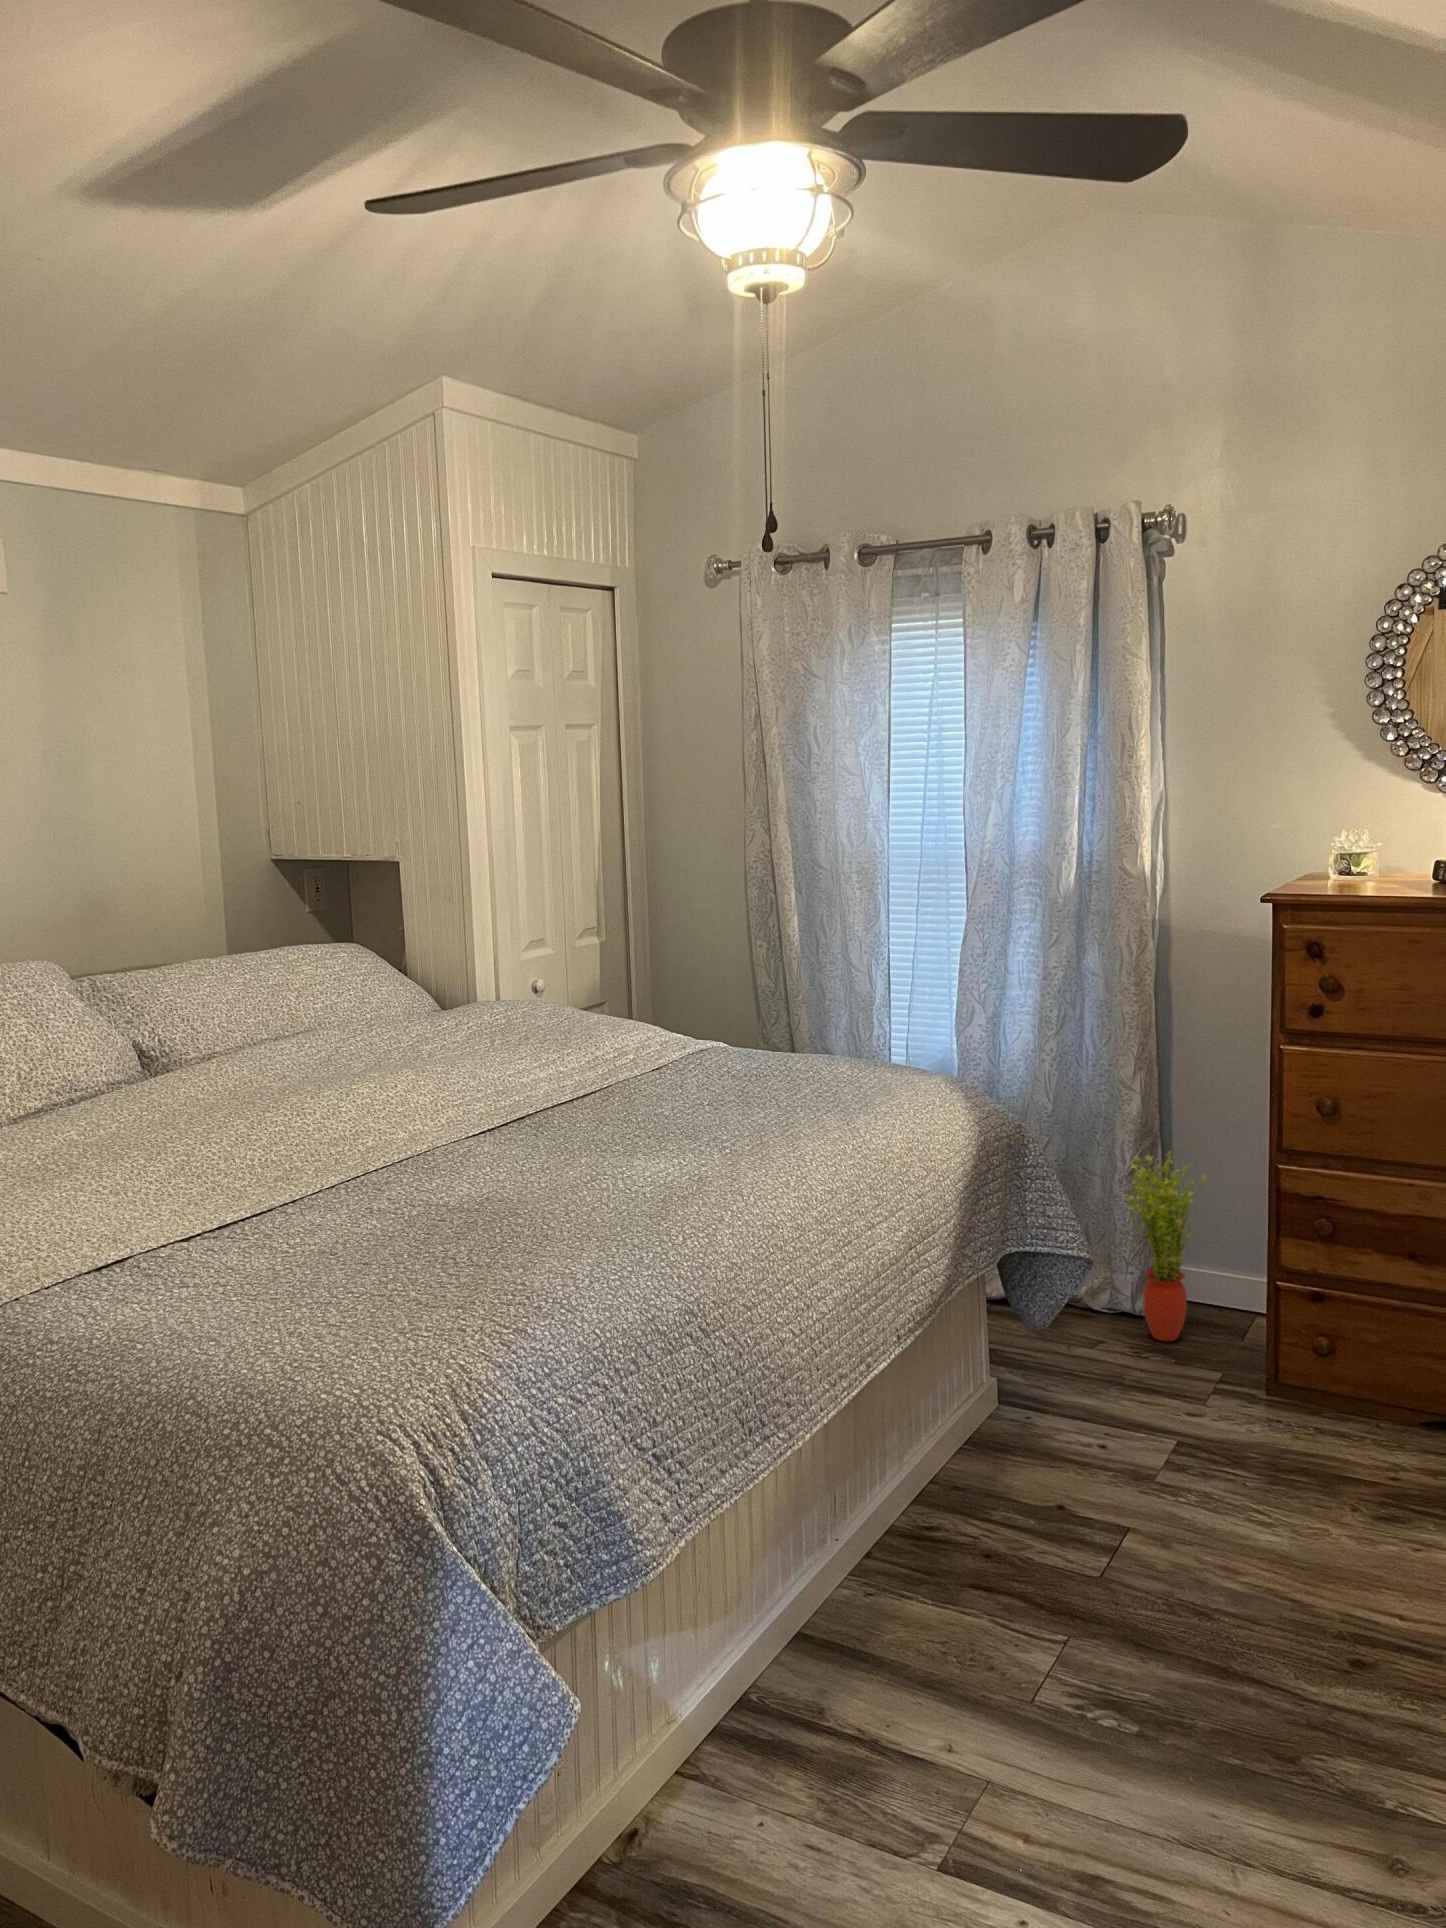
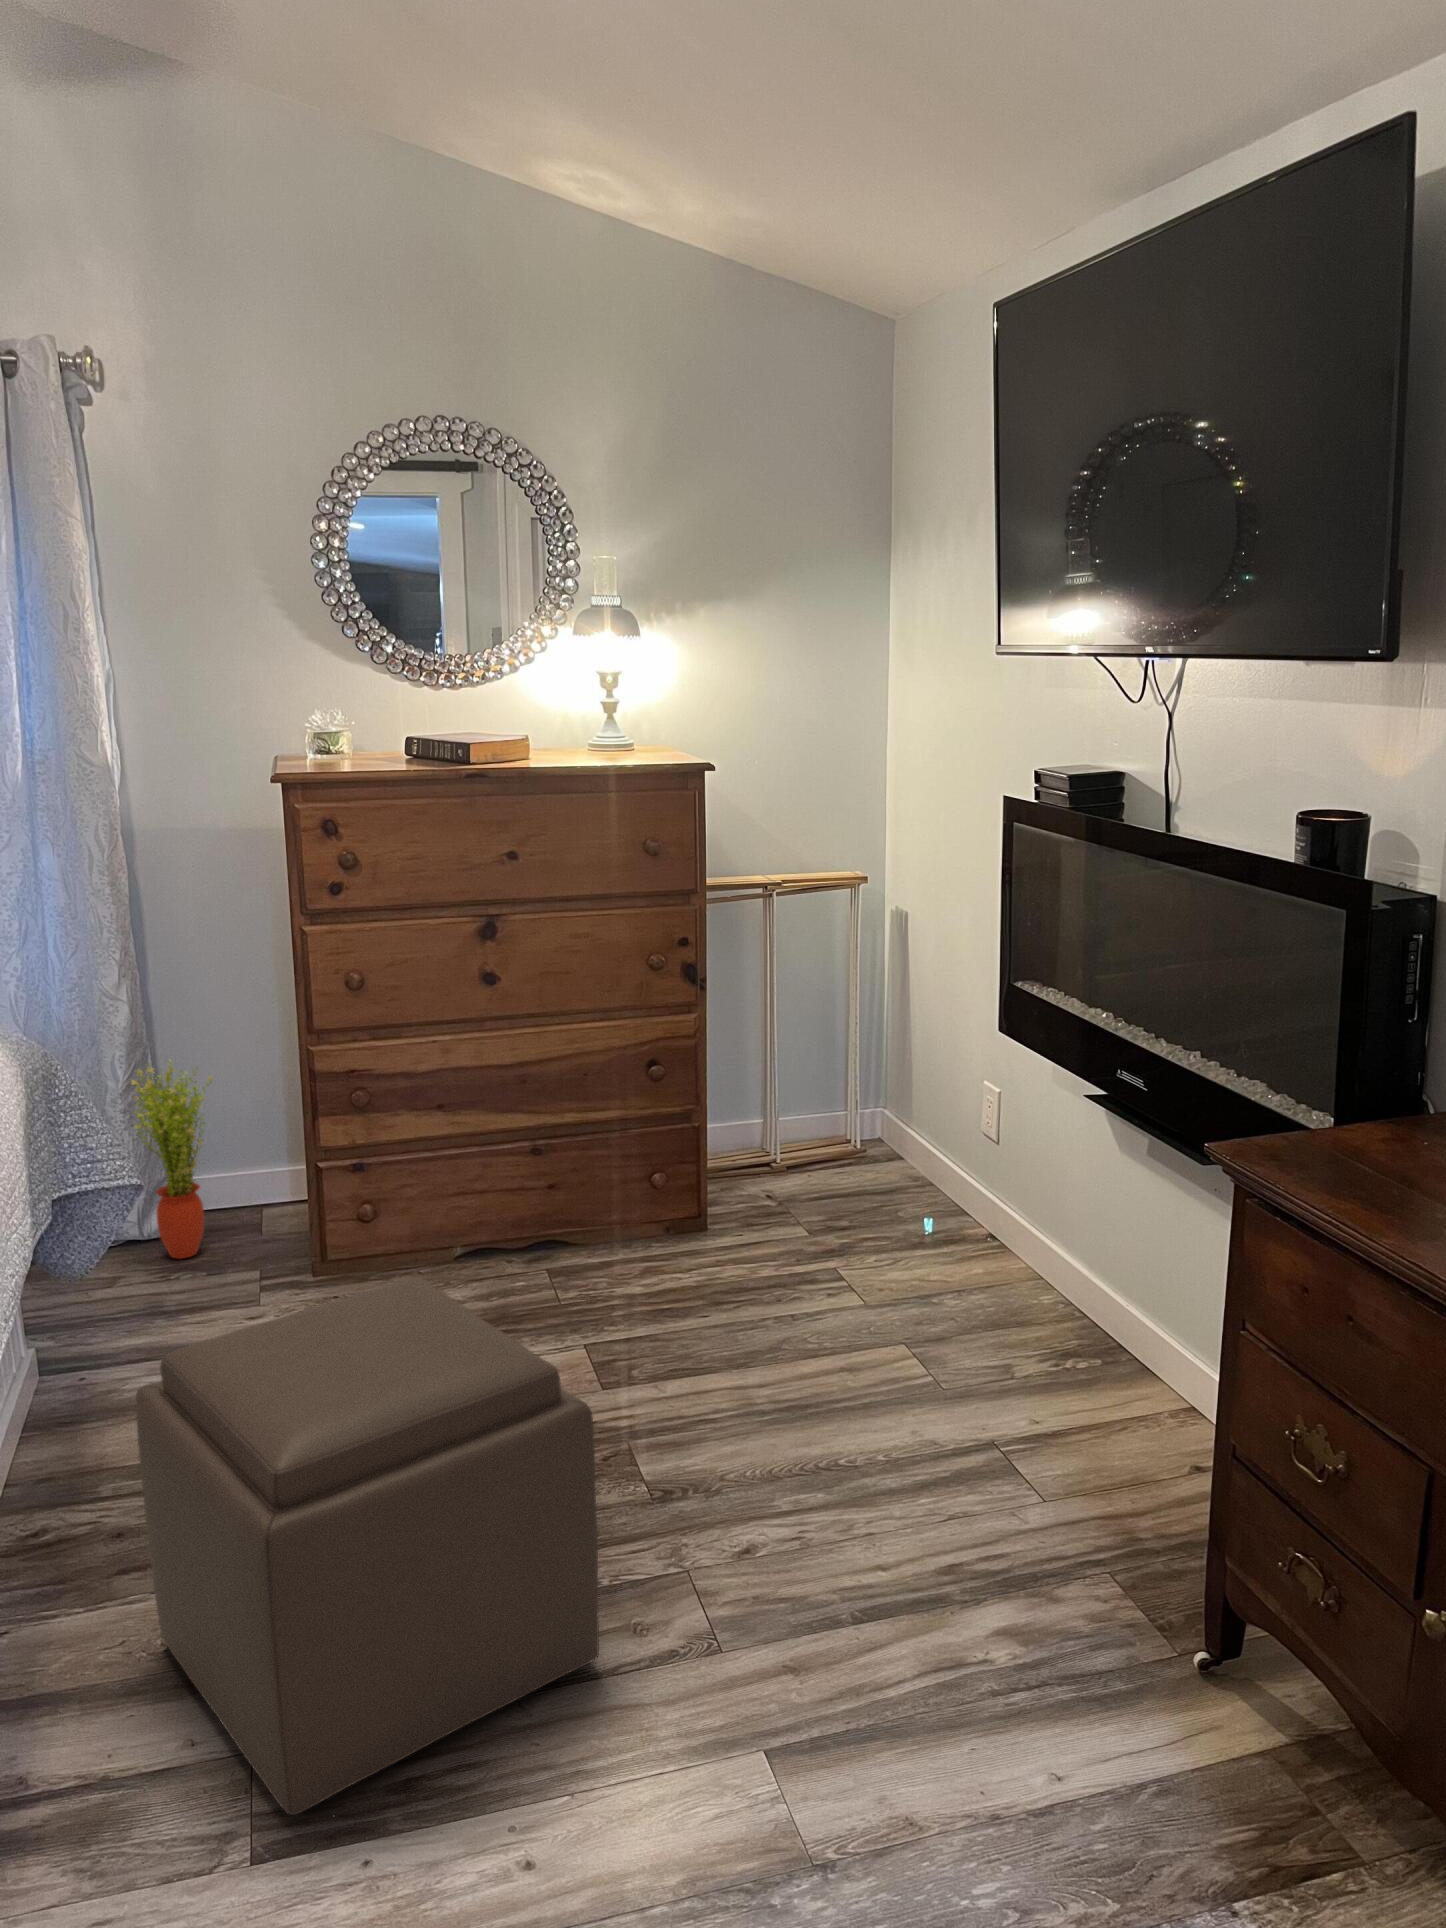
ottoman: none [960,1404,1338,1869] -> present [136,1277,599,1815]

